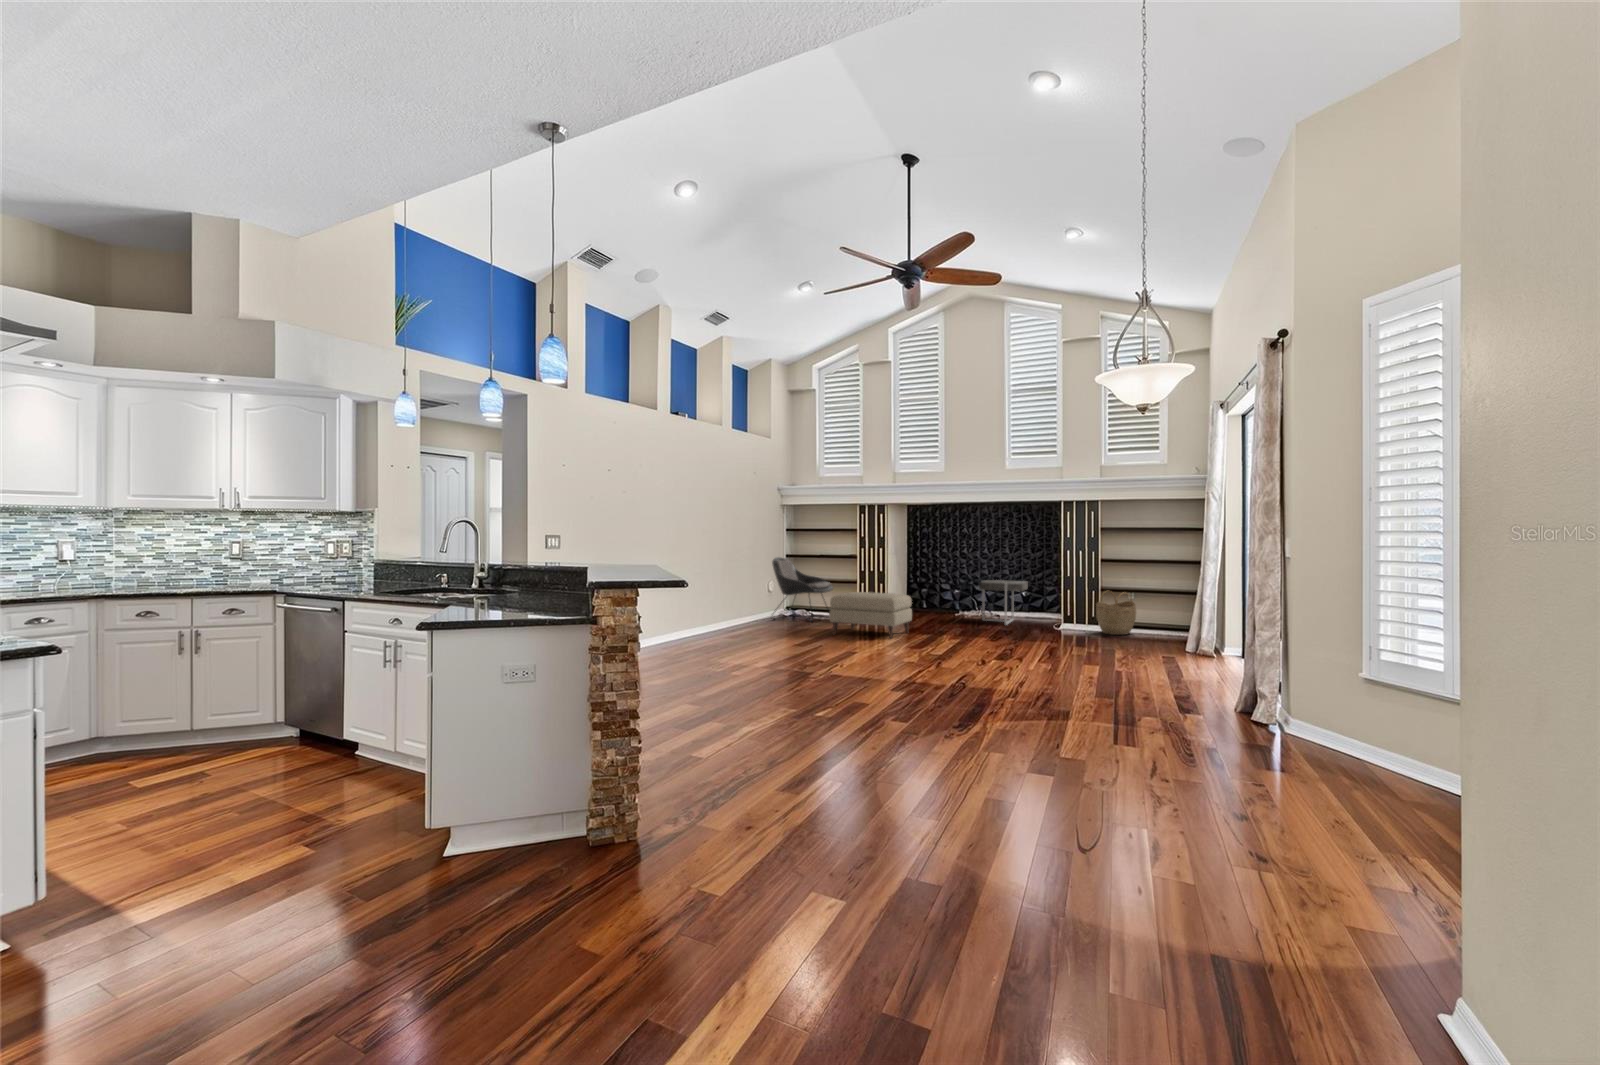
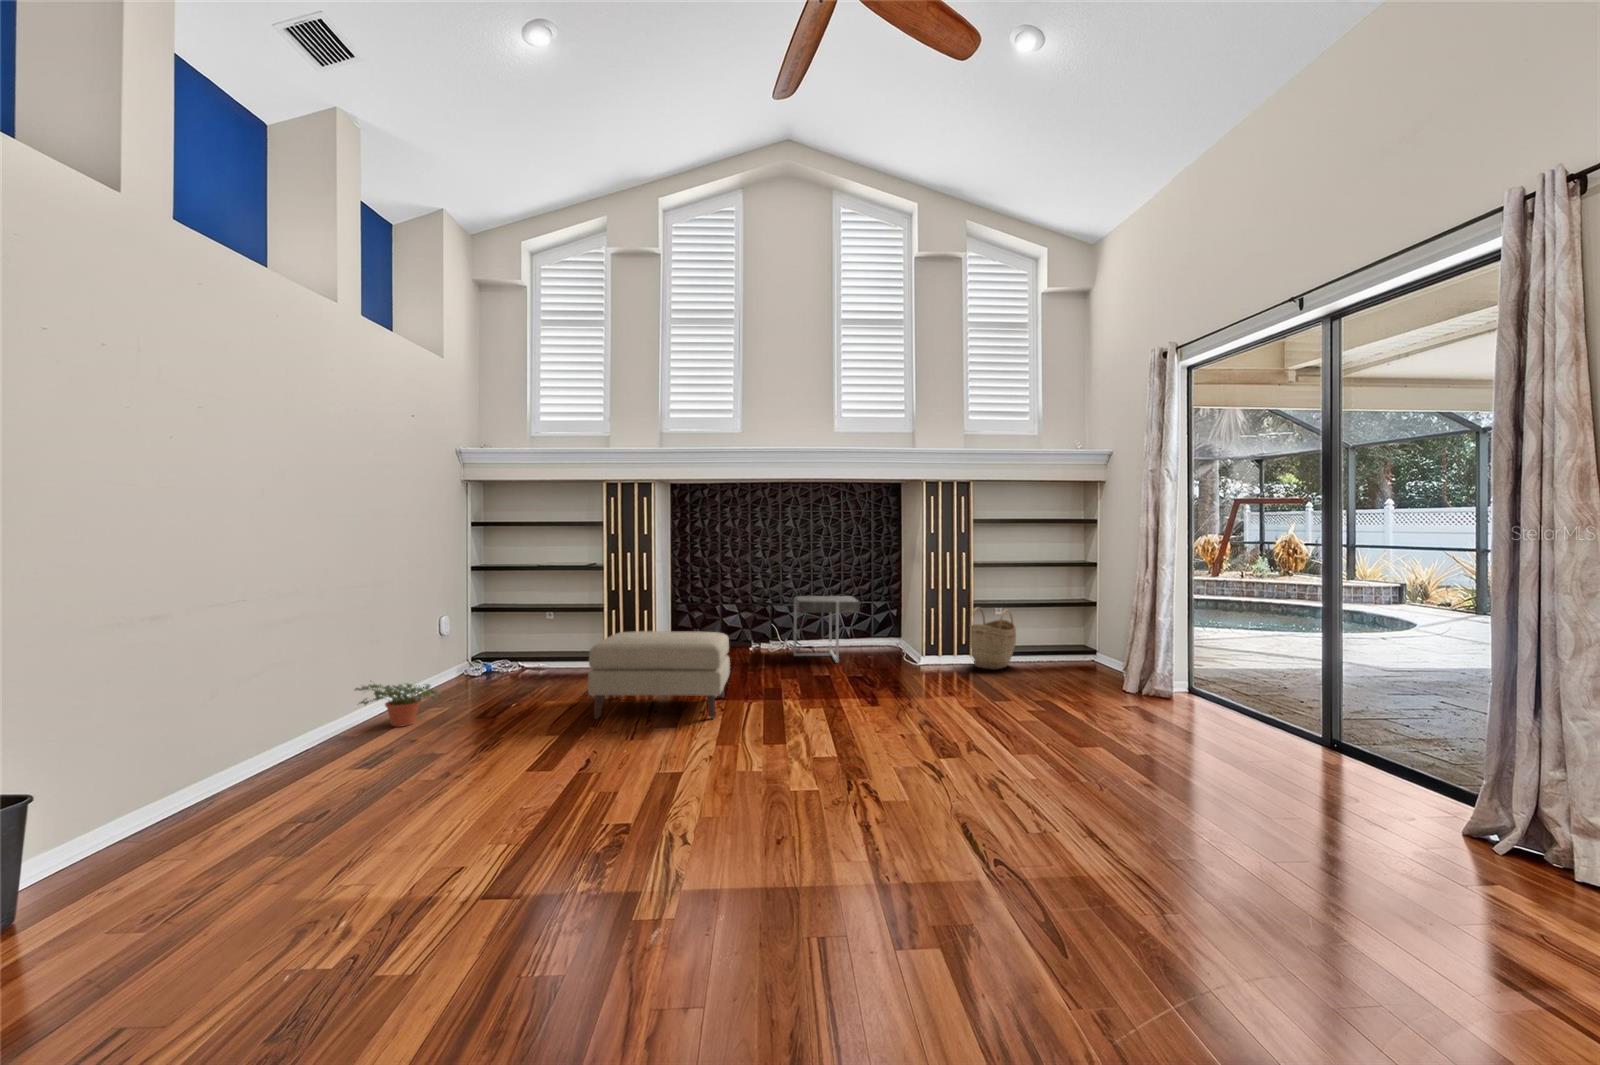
lounge chair: present [772,557,833,622] -> none [445,570,561,688]
potted plant: none [727,607,768,630] -> present [355,681,448,727]

